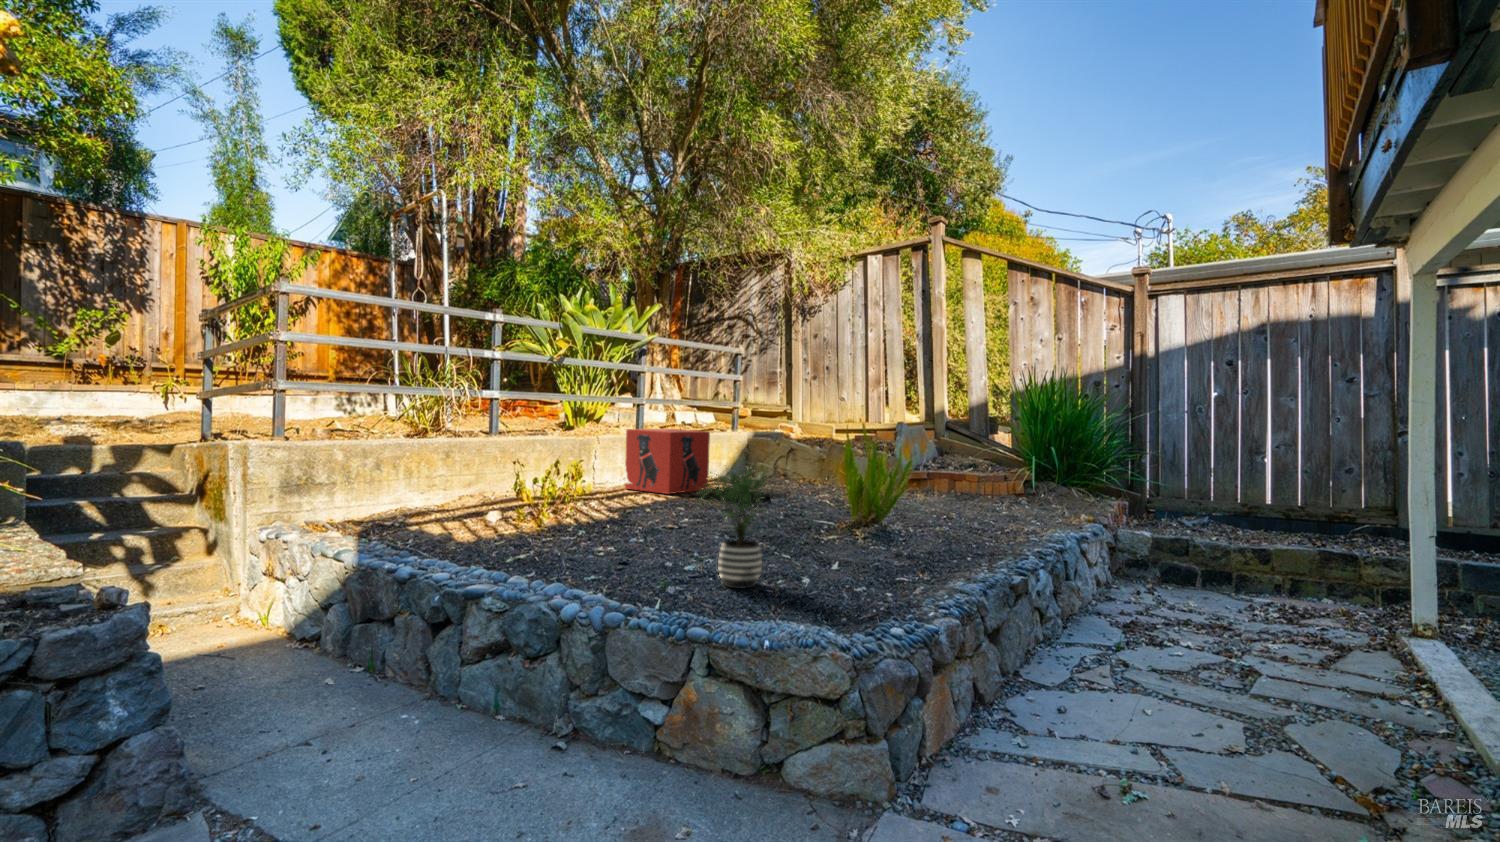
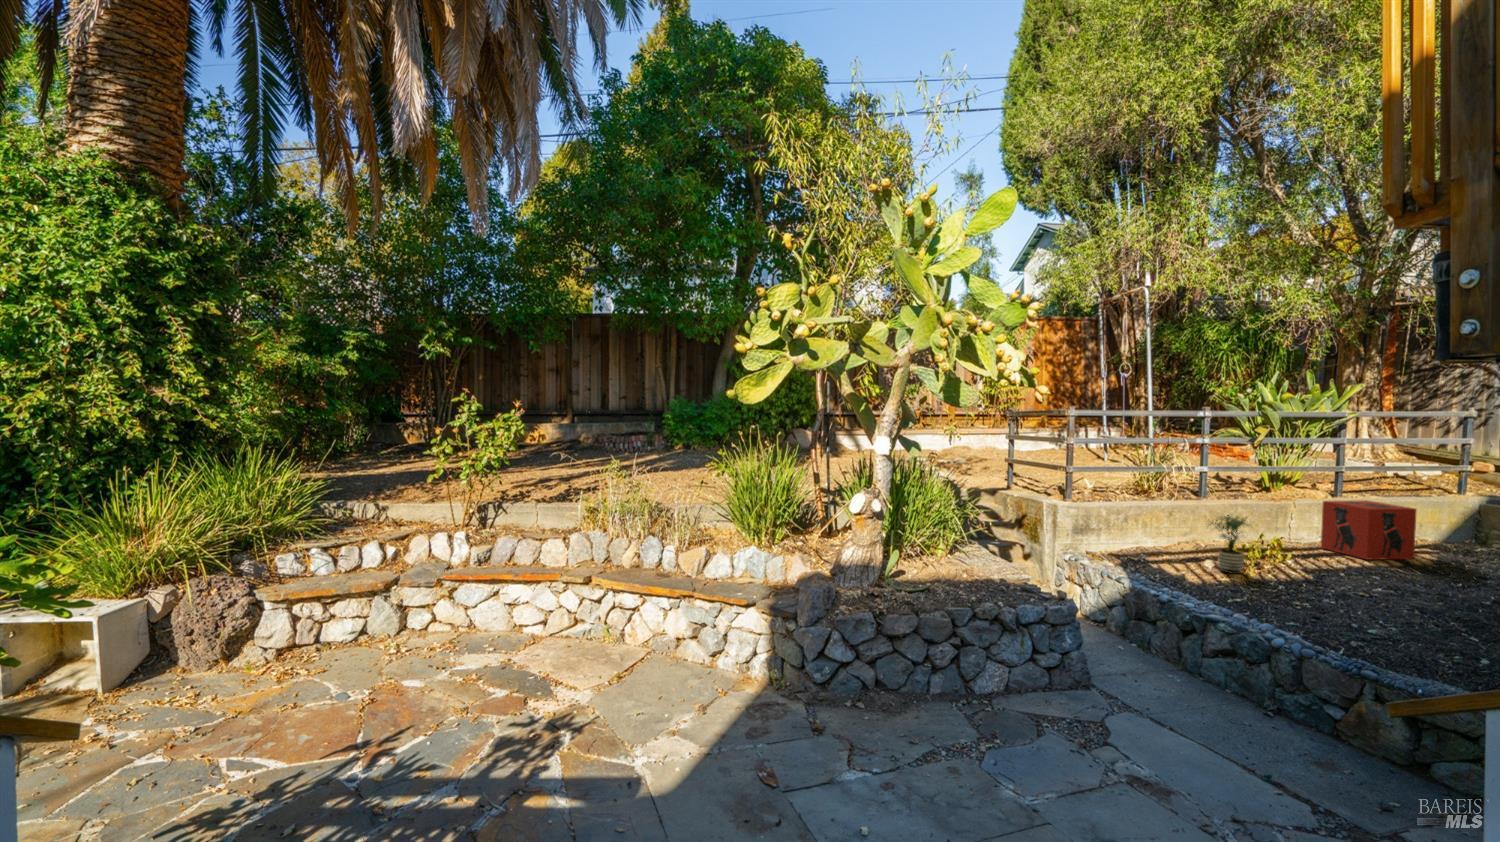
potted plant: present [698,468,768,589] -> present [1208,514,1249,574]

